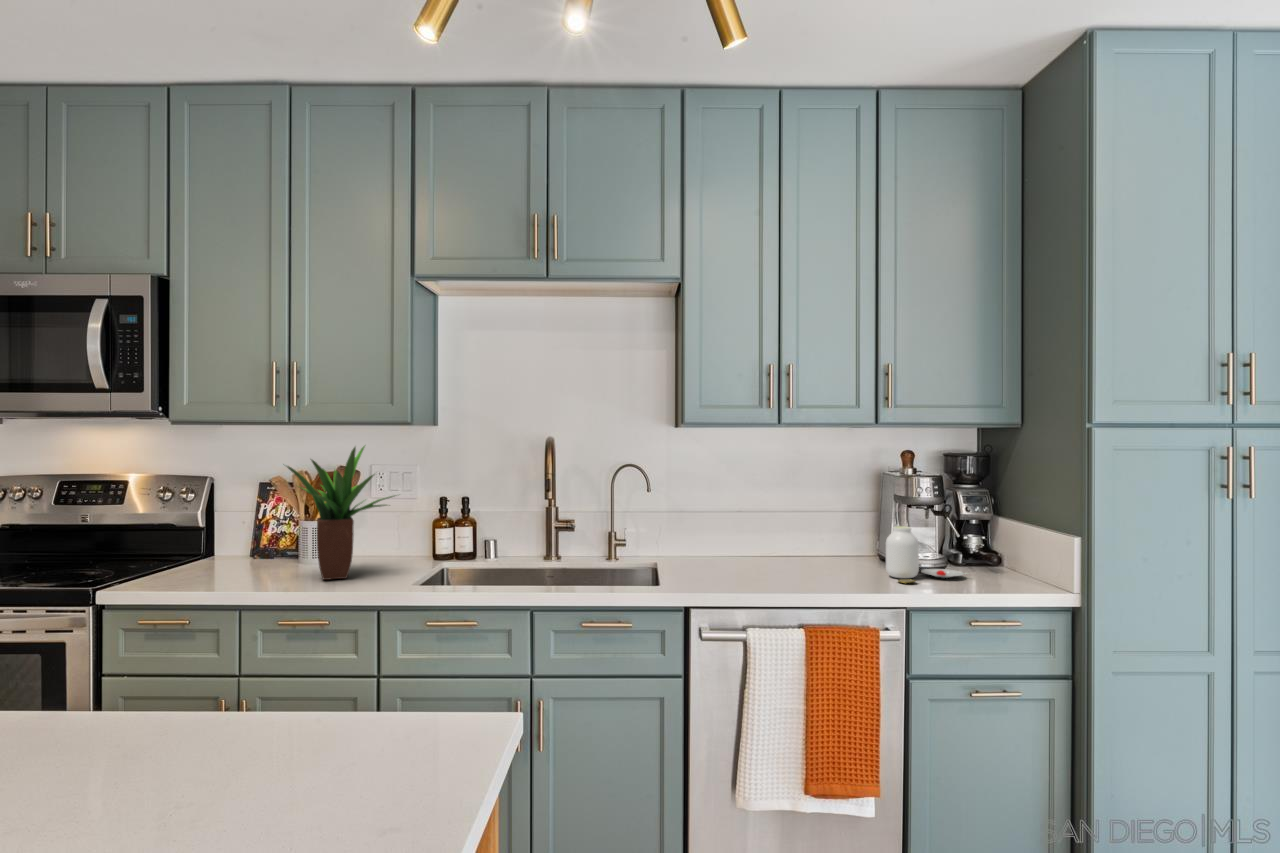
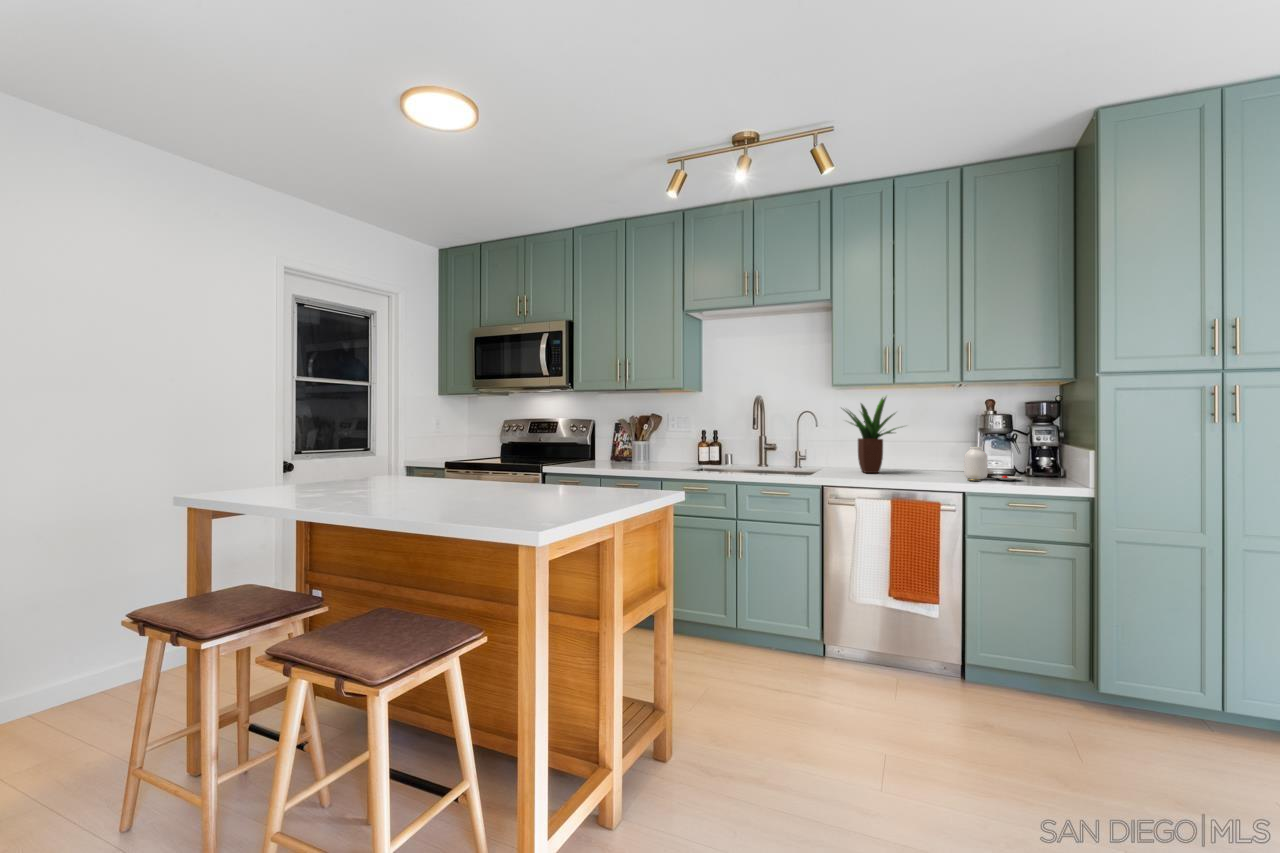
potted plant: present [287,446,394,580] -> present [844,397,896,473]

